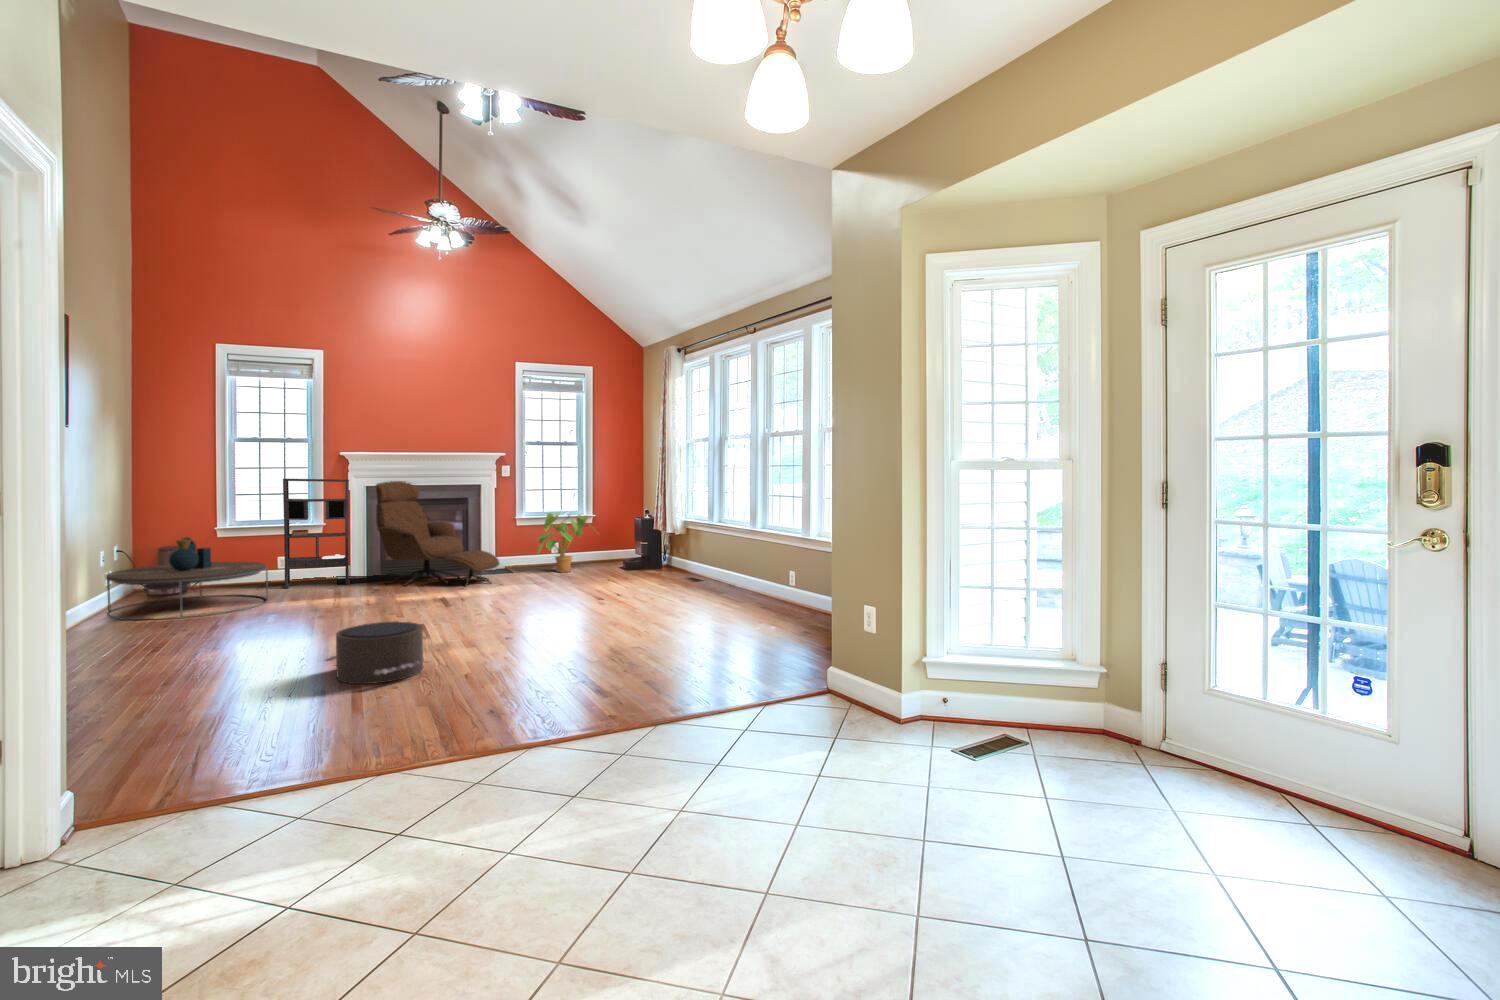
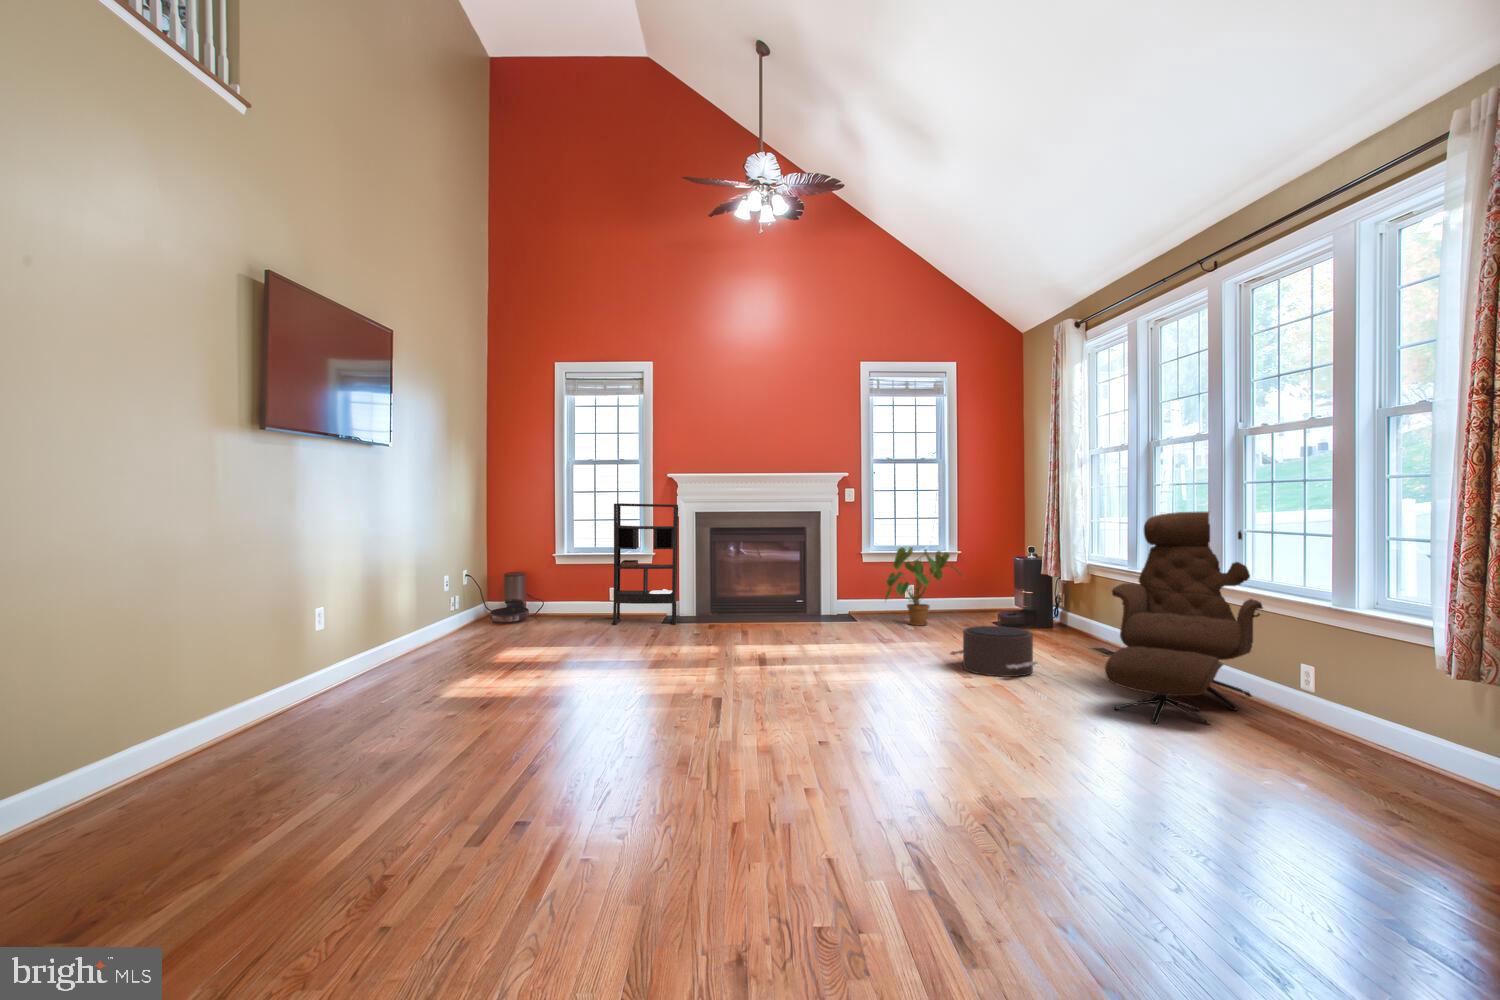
lounge chair: present [376,481,499,587] -> present [1105,512,1263,724]
coffee table: present [106,537,268,620] -> none [451,565,592,654]
pouf: present [326,622,423,684] -> present [950,626,1037,677]

